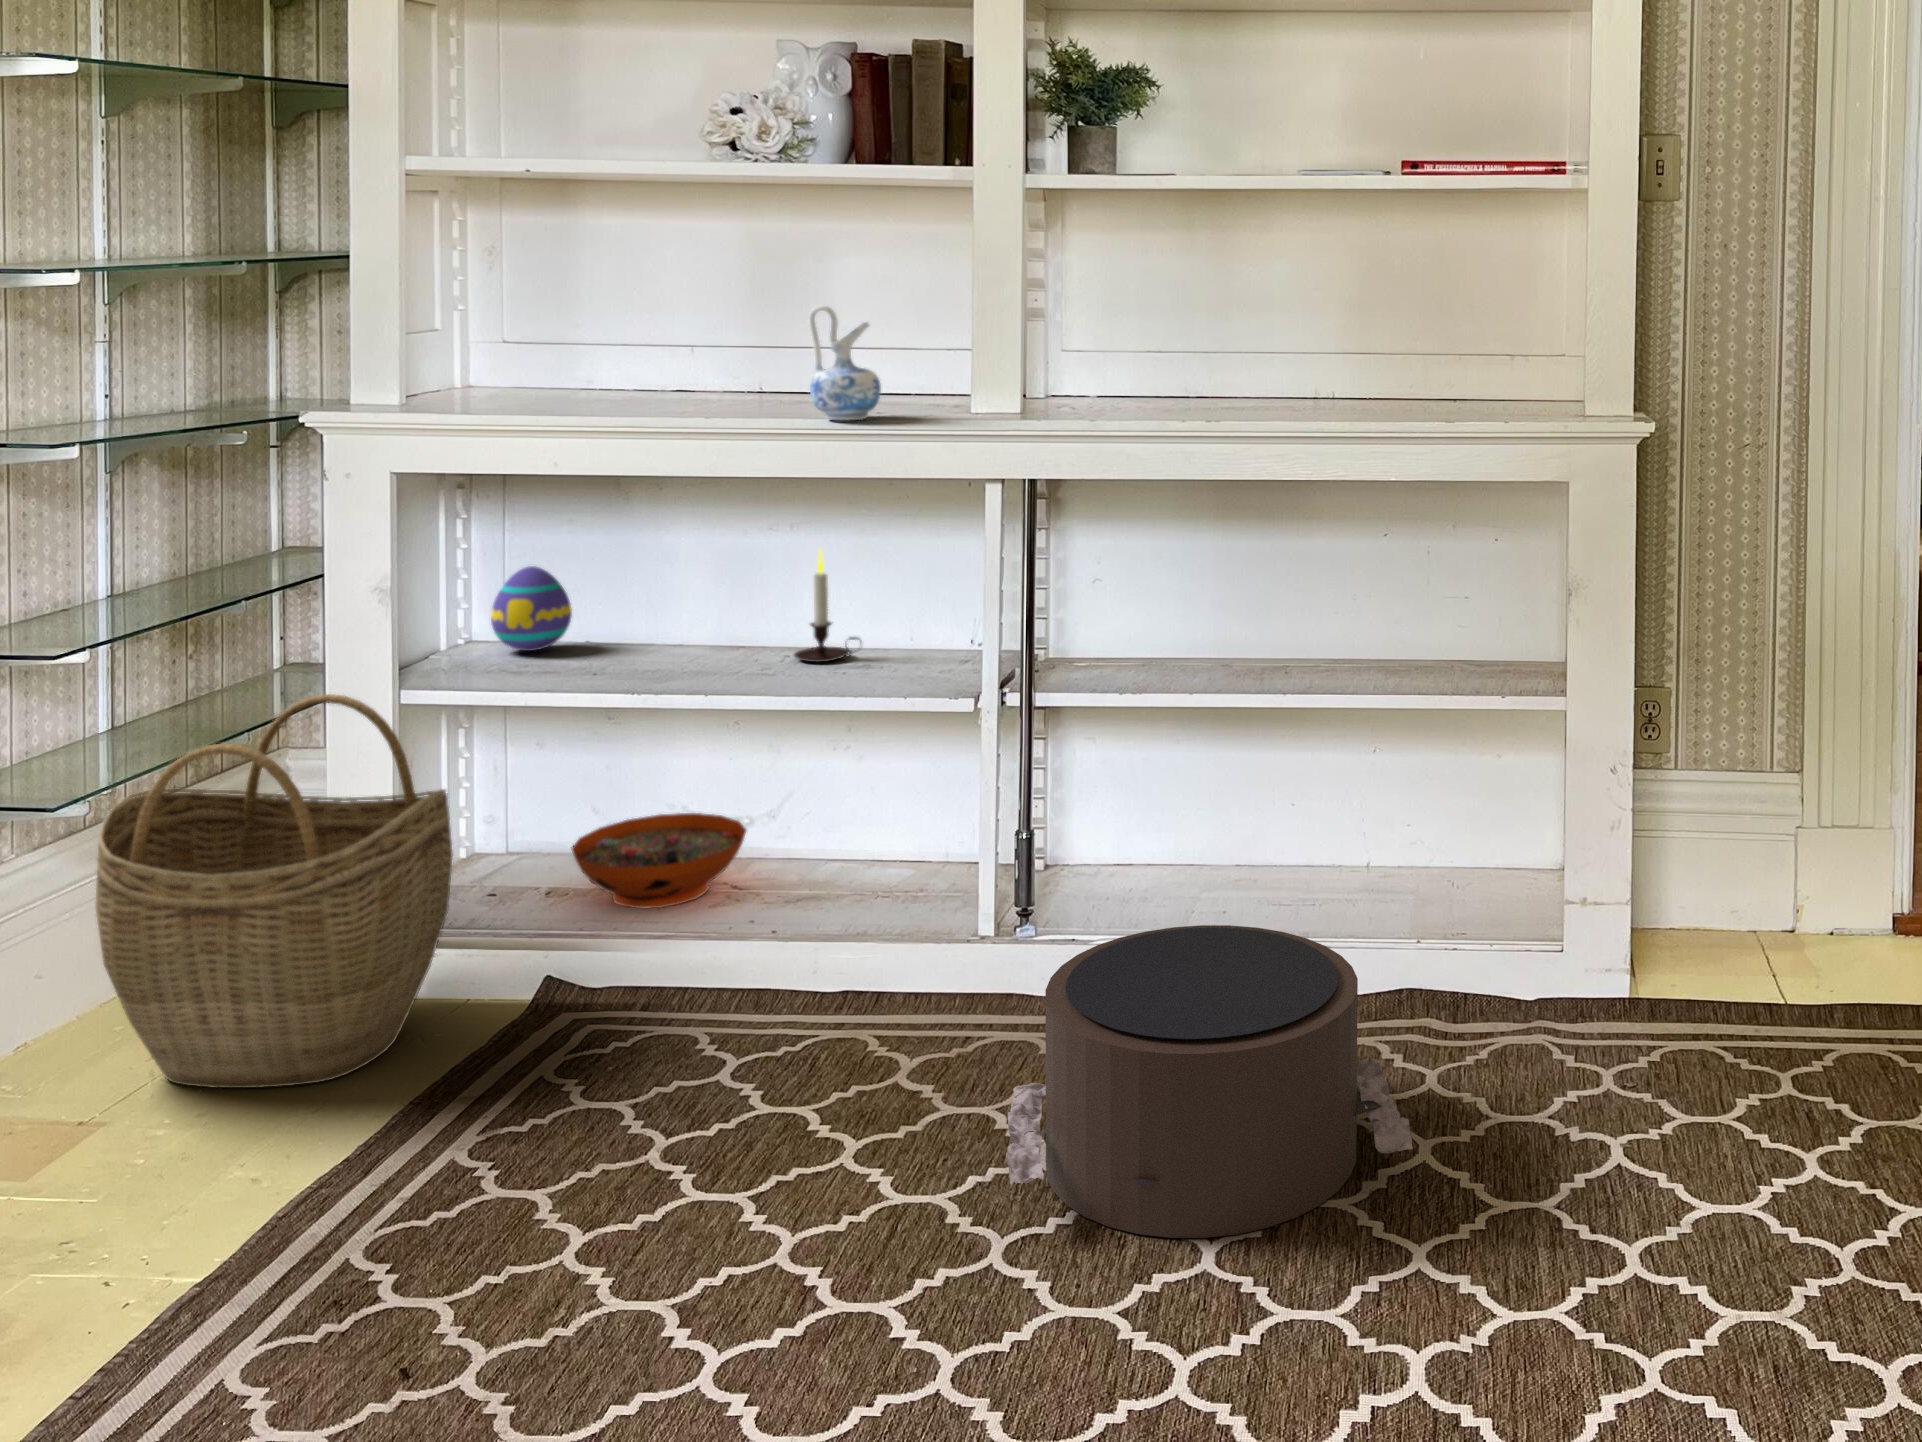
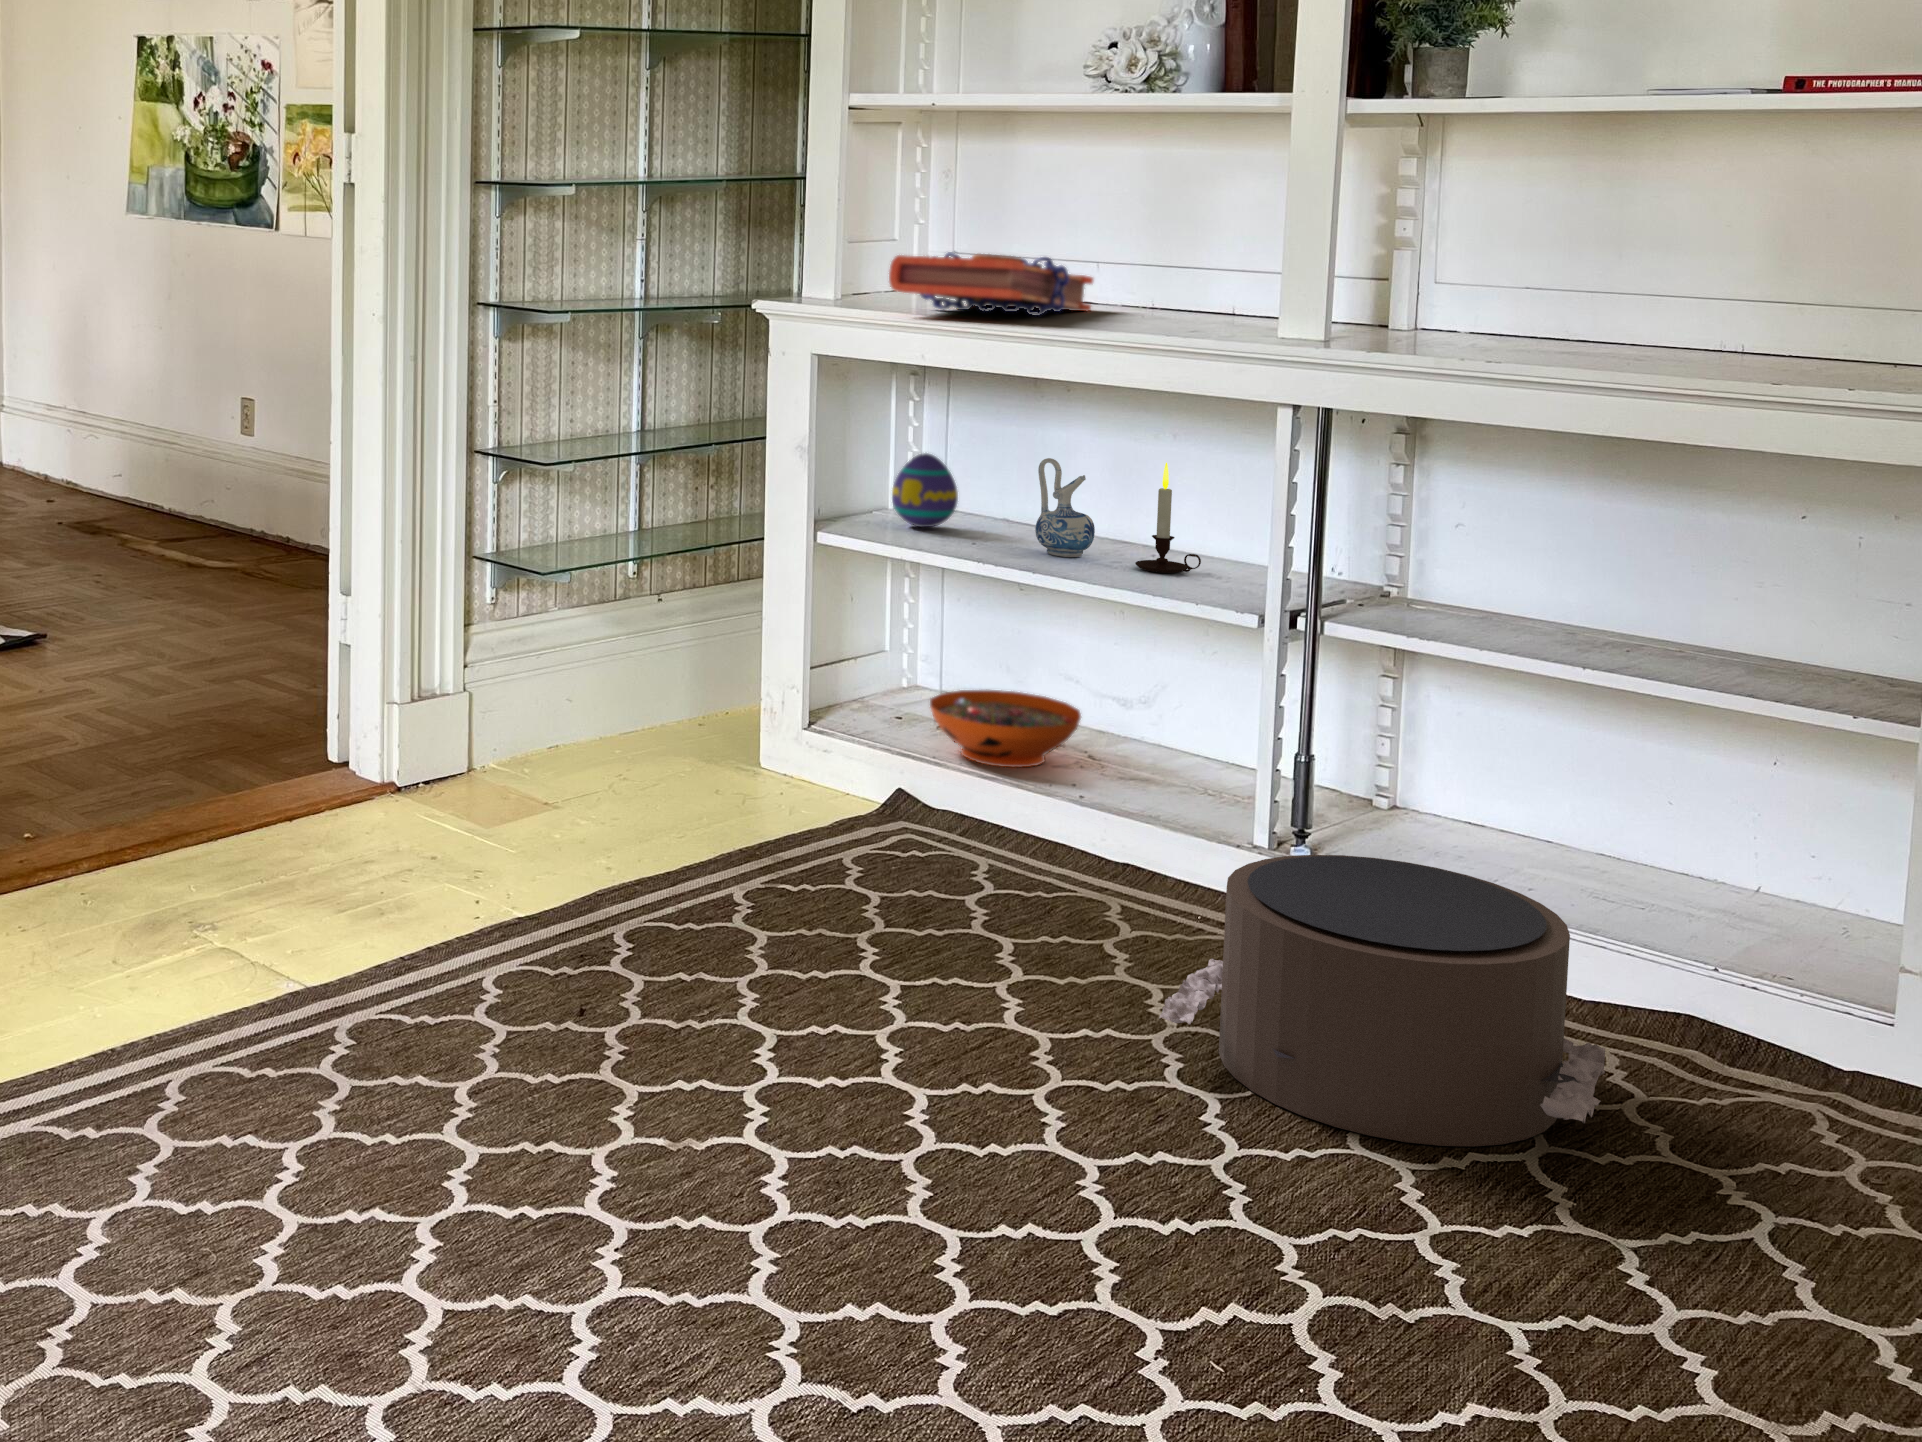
ceramic pitcher: present [809,306,881,420] -> present [1035,458,1095,557]
book: none [509,340,725,406] -> present [889,252,1093,316]
woven basket: present [95,694,453,1088] -> none [581,526,821,821]

